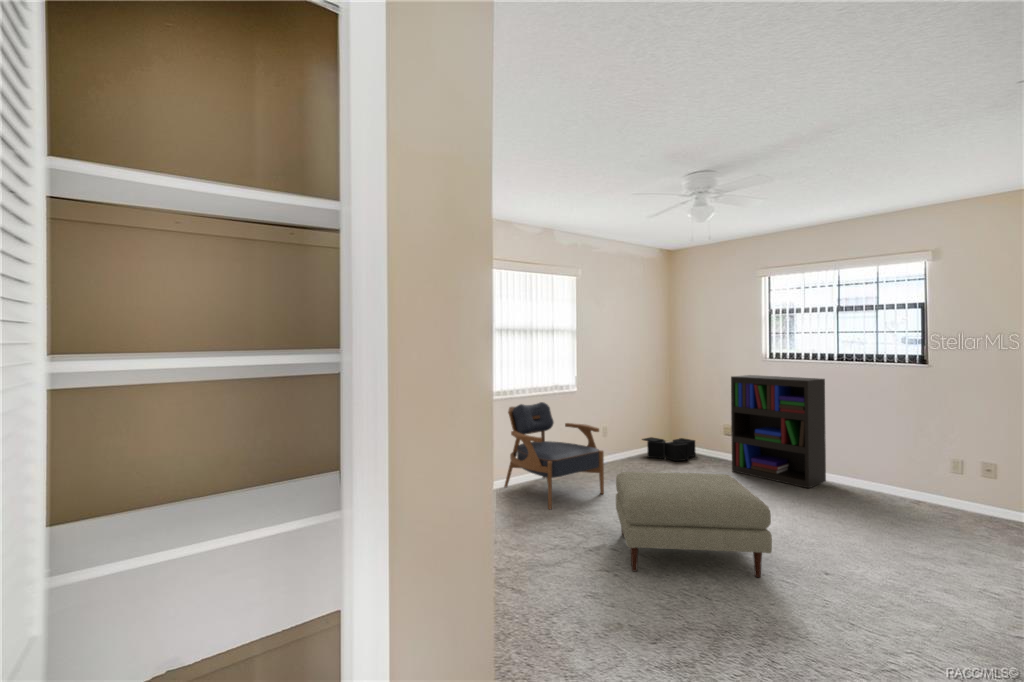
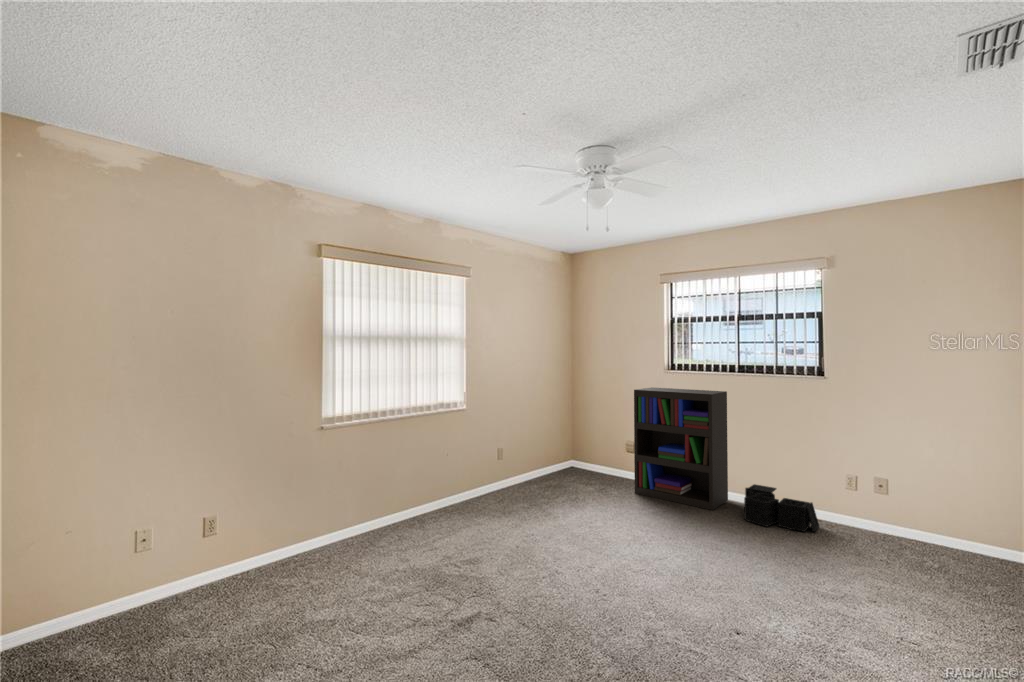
armchair: present [504,402,604,509] -> none [374,424,495,560]
storage bin: present [642,437,696,461] -> present [744,484,819,532]
ottoman: present [616,472,772,577] -> none [507,510,690,649]

